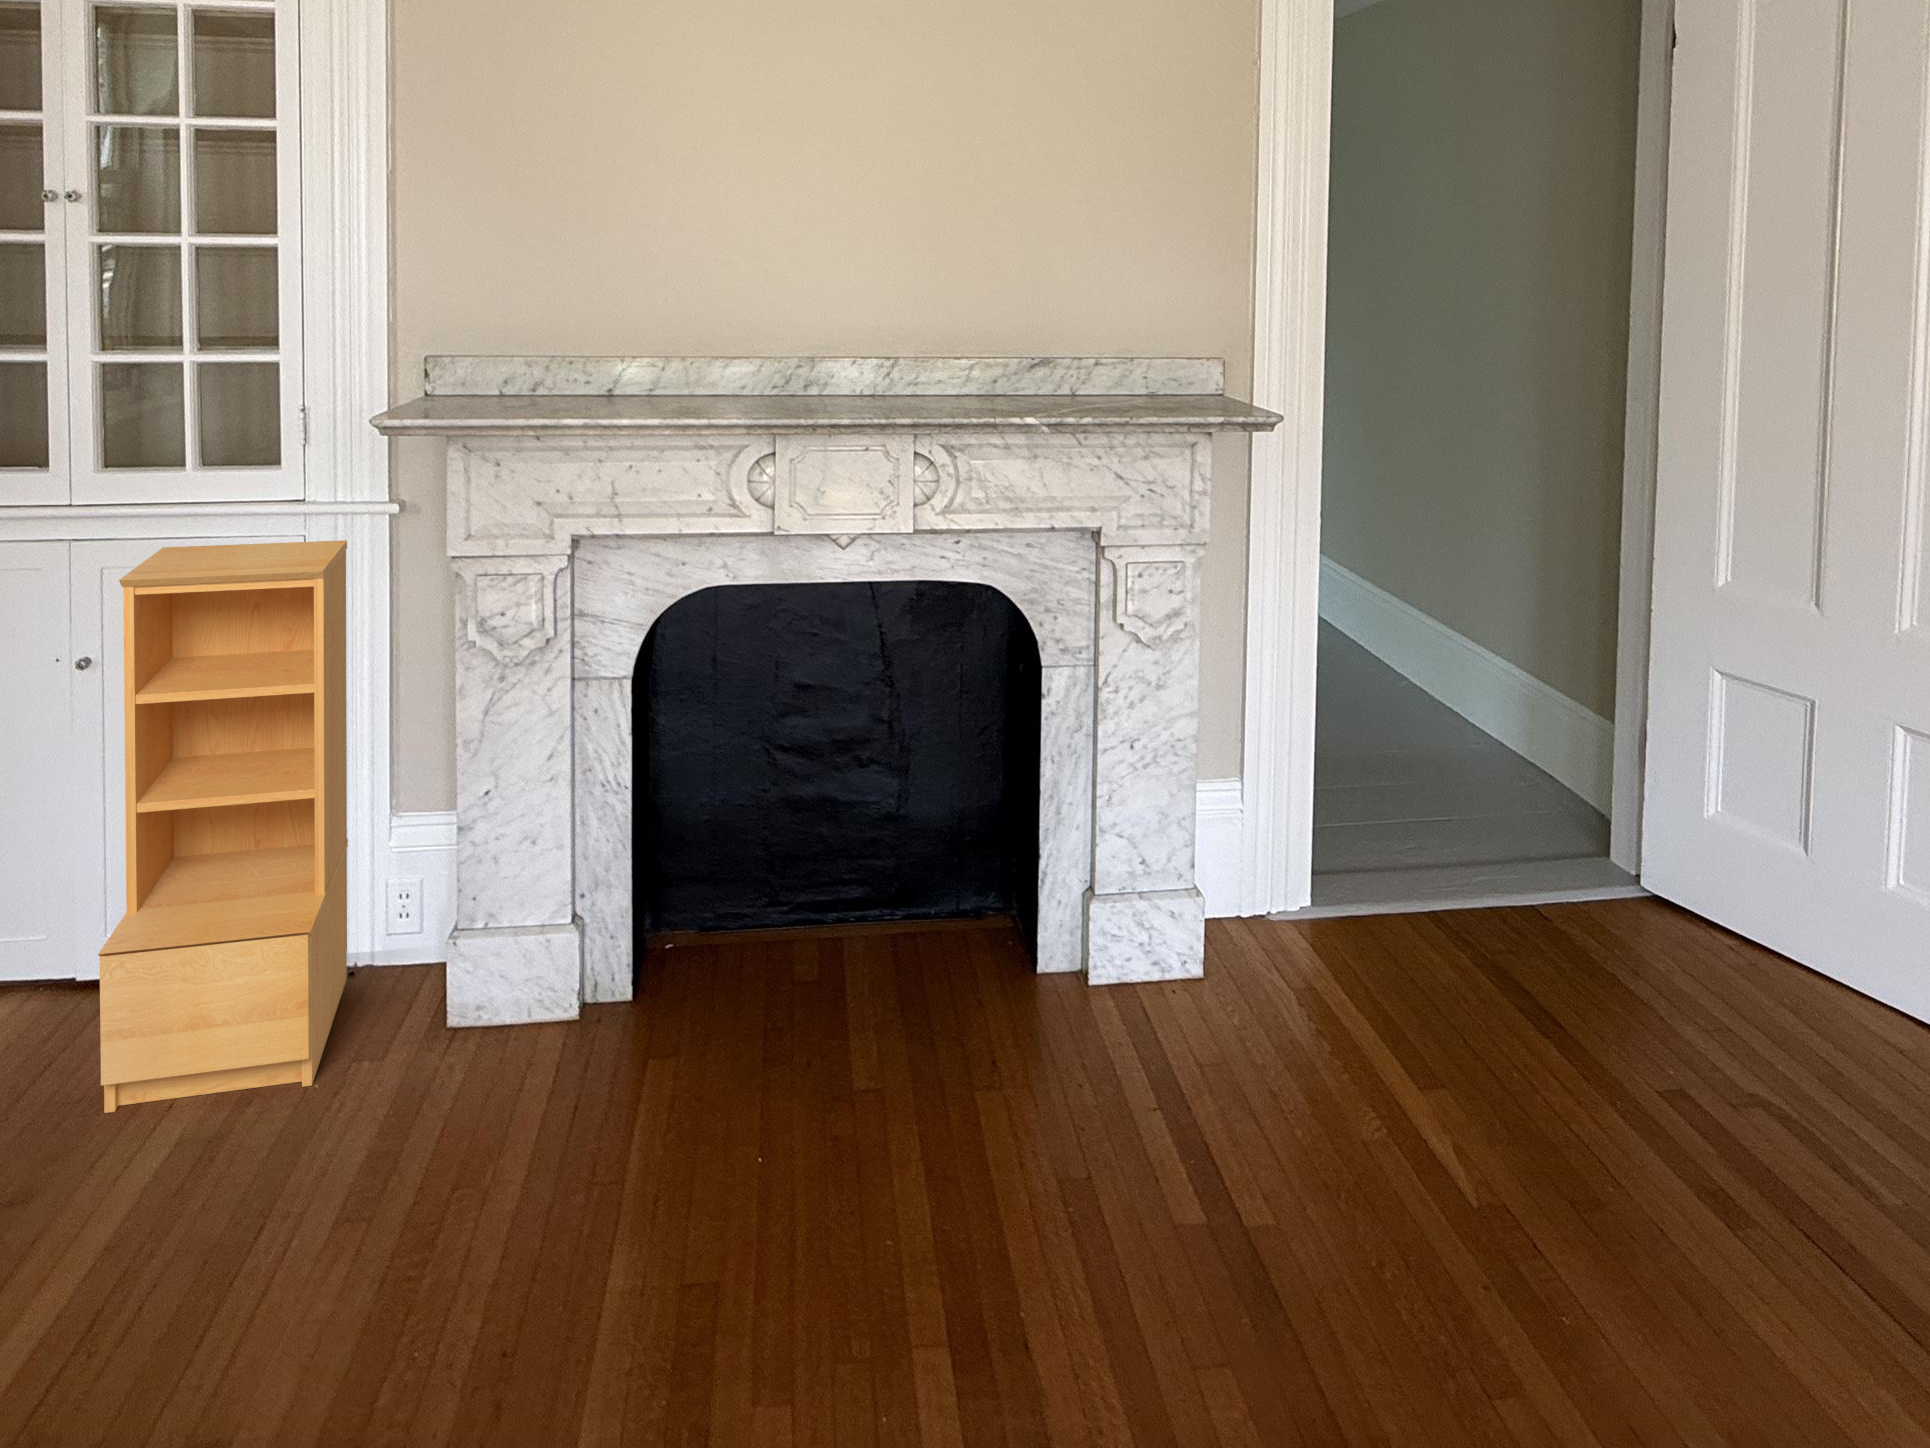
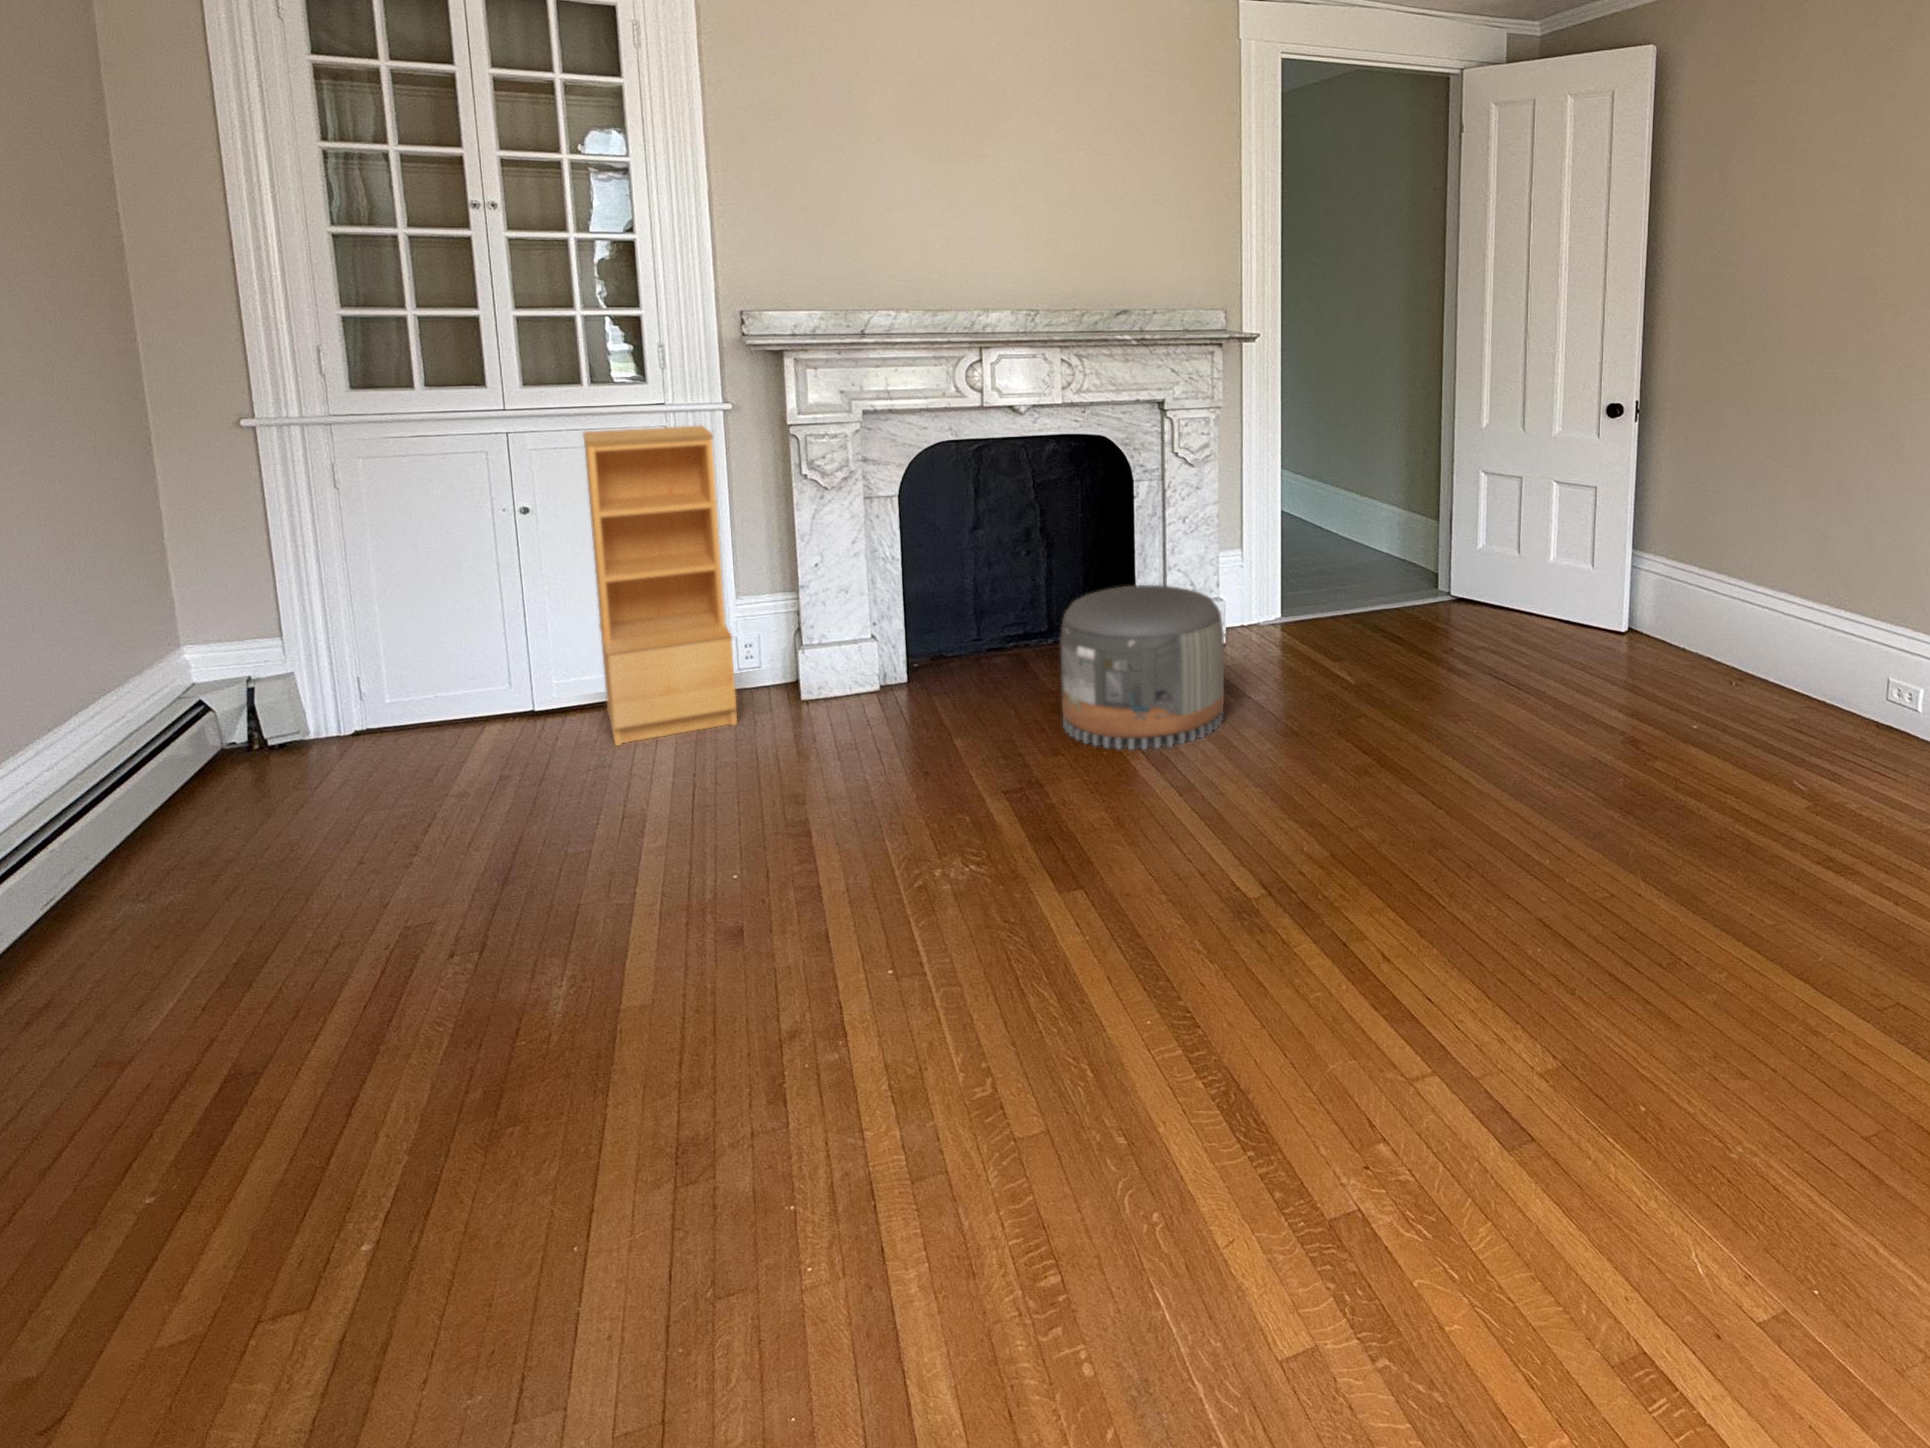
pouf: none [832,921,1168,1369] -> present [1060,585,1224,750]

